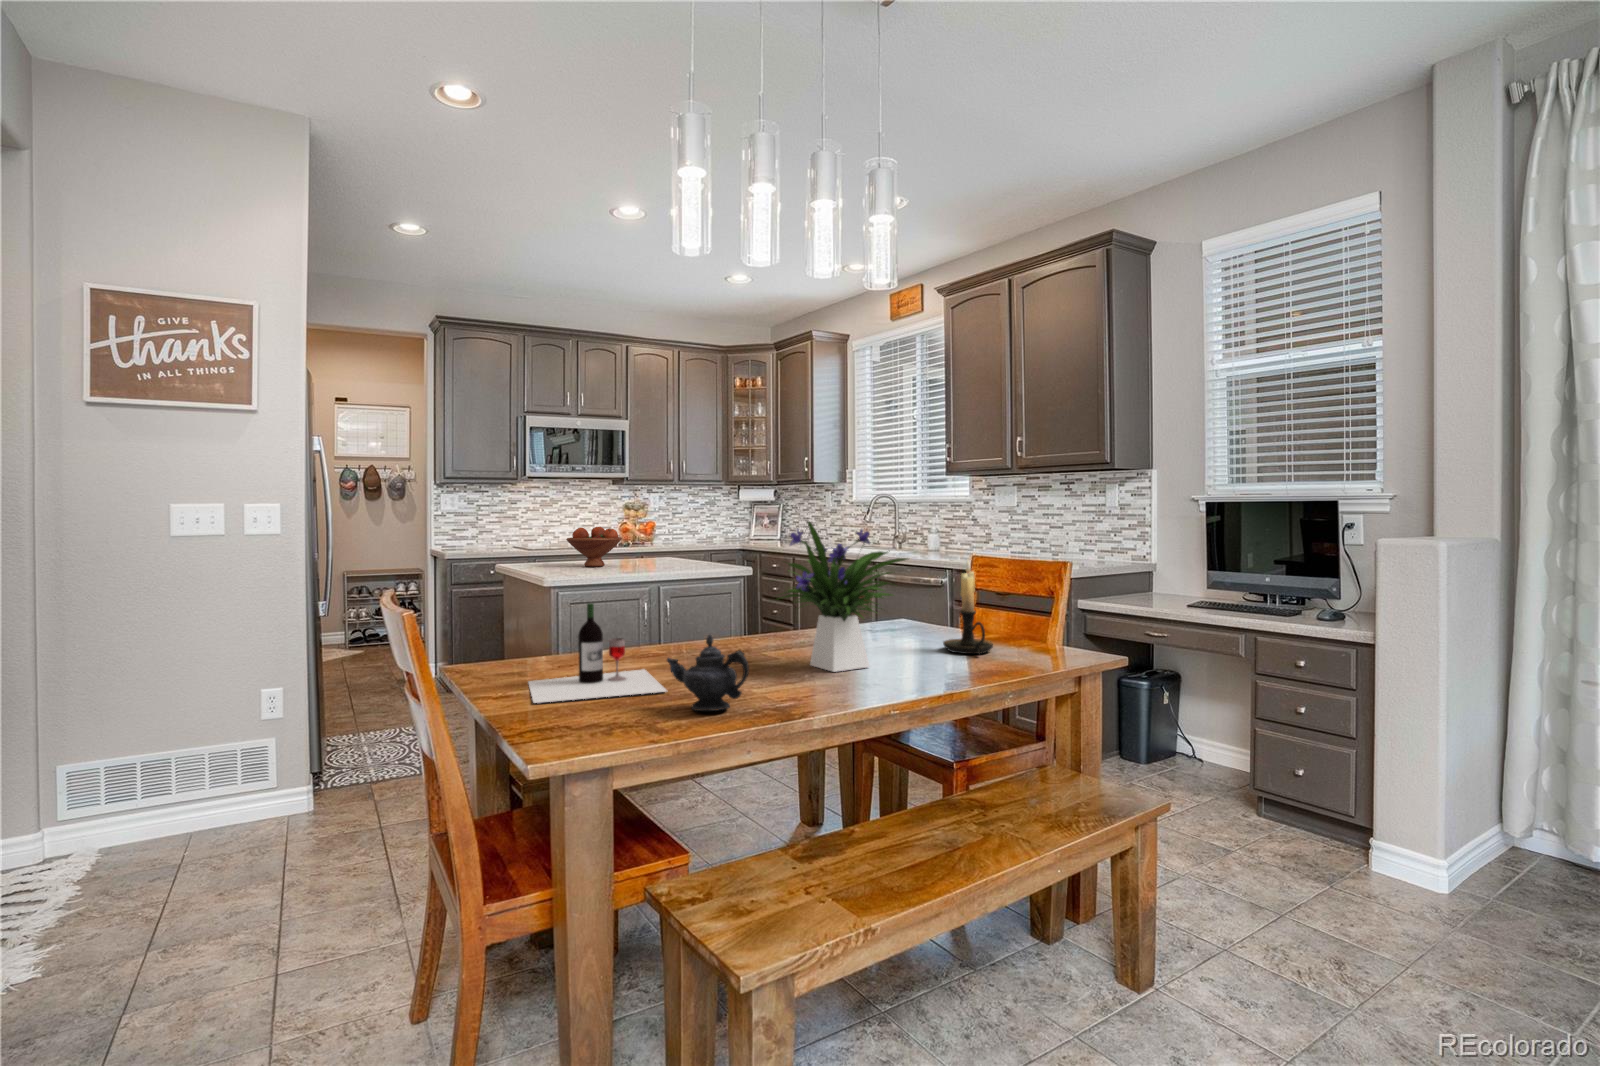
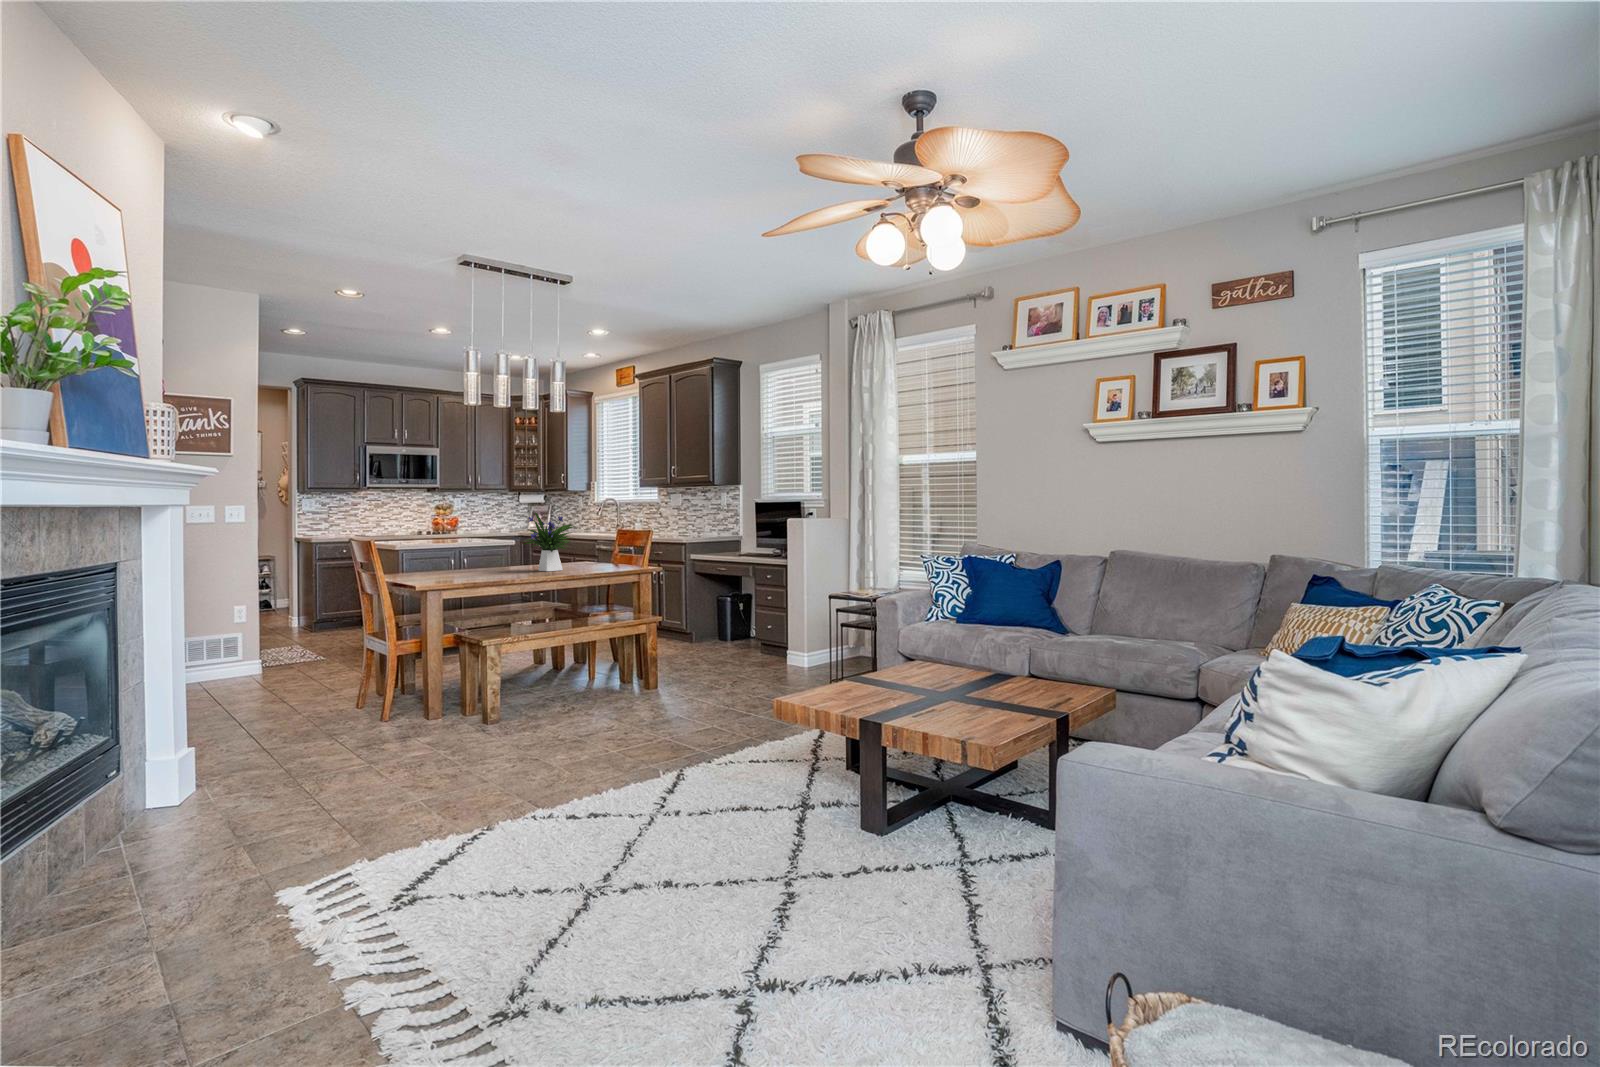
fruit bowl: present [566,527,622,567] -> none [405,519,441,543]
candle holder: present [943,561,993,654] -> none [600,528,621,567]
wine bottle: present [528,603,666,703] -> none [416,545,478,579]
teapot: present [667,634,749,711] -> none [477,552,508,578]

